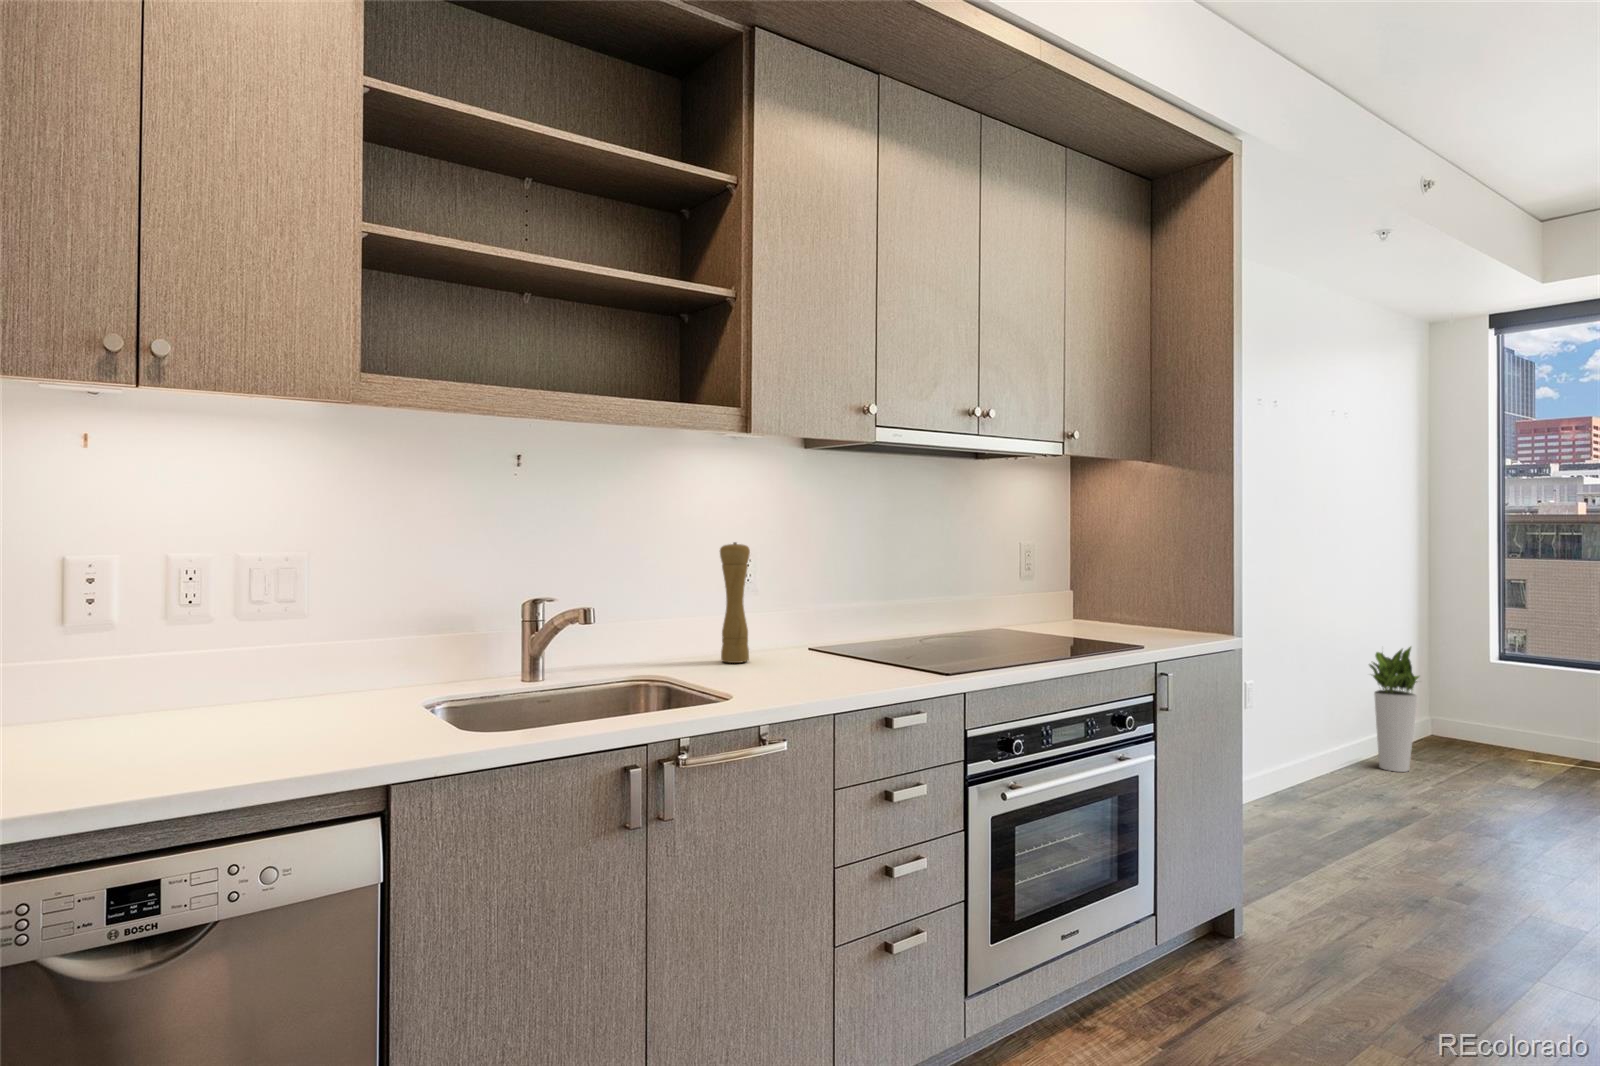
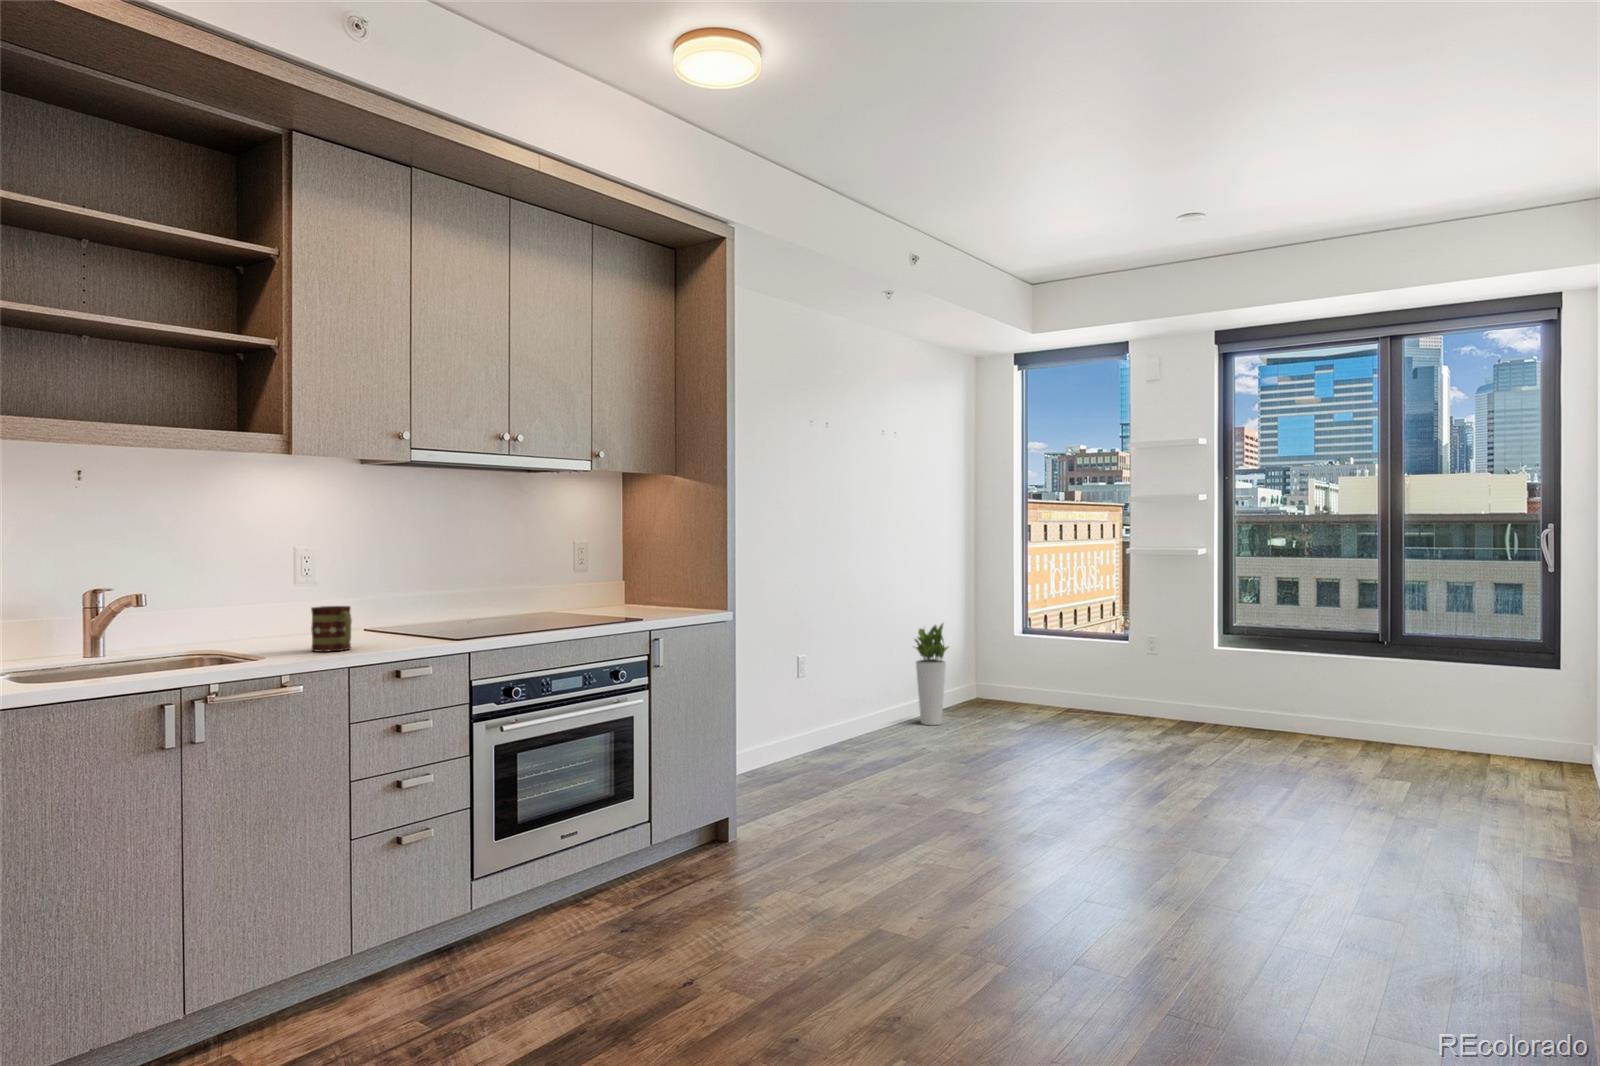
pepper mill: present [720,542,750,663] -> none [272,542,300,639]
mug: none [779,627,834,689] -> present [311,606,352,652]

